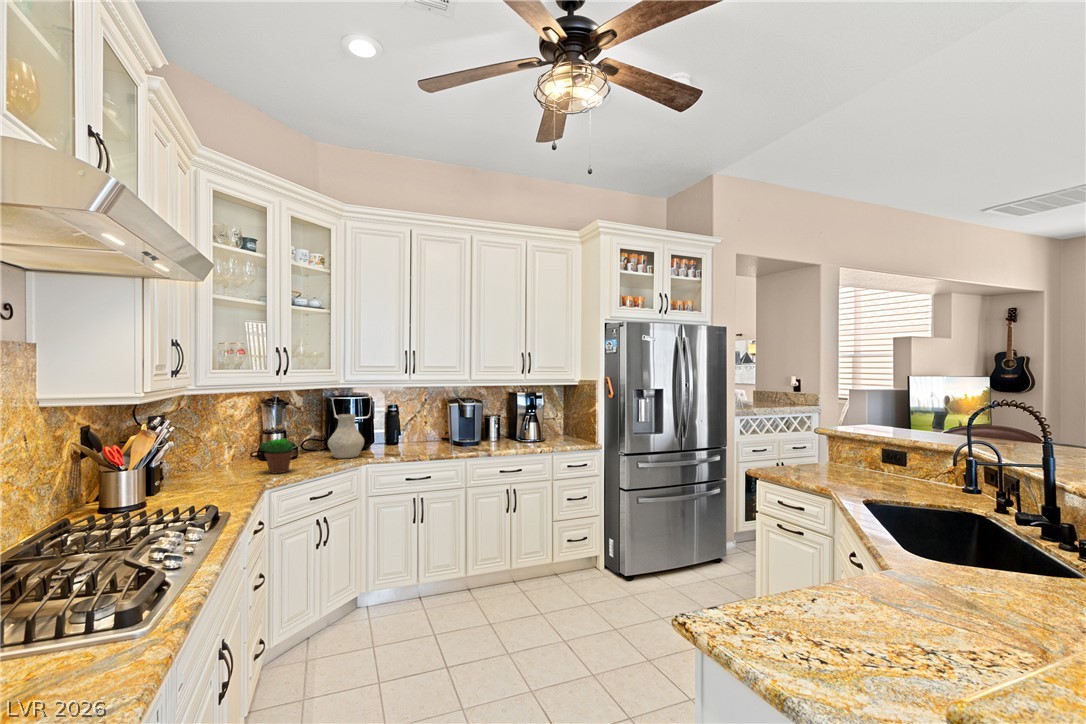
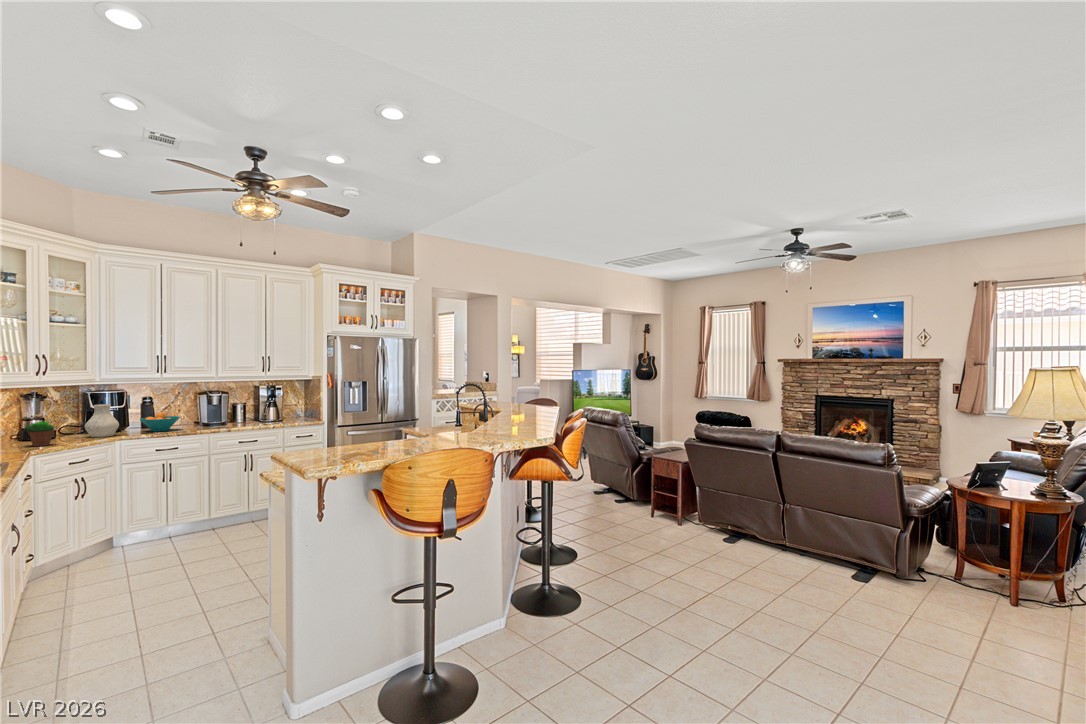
fruit bowl: none [386,425,430,451] -> present [140,412,180,432]

